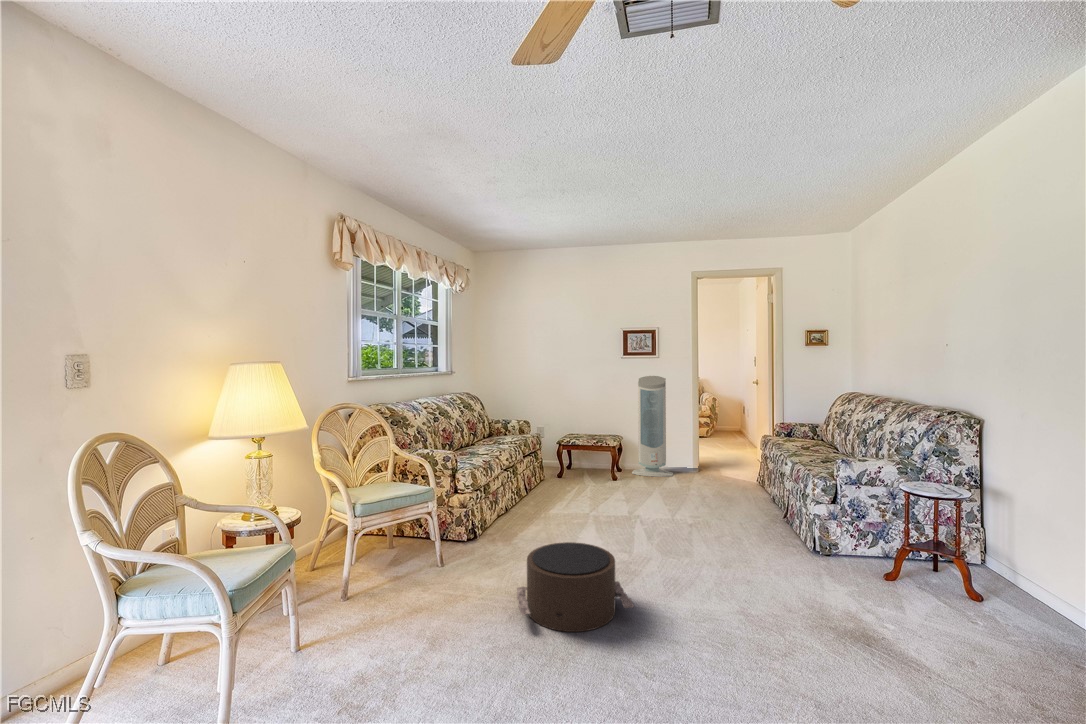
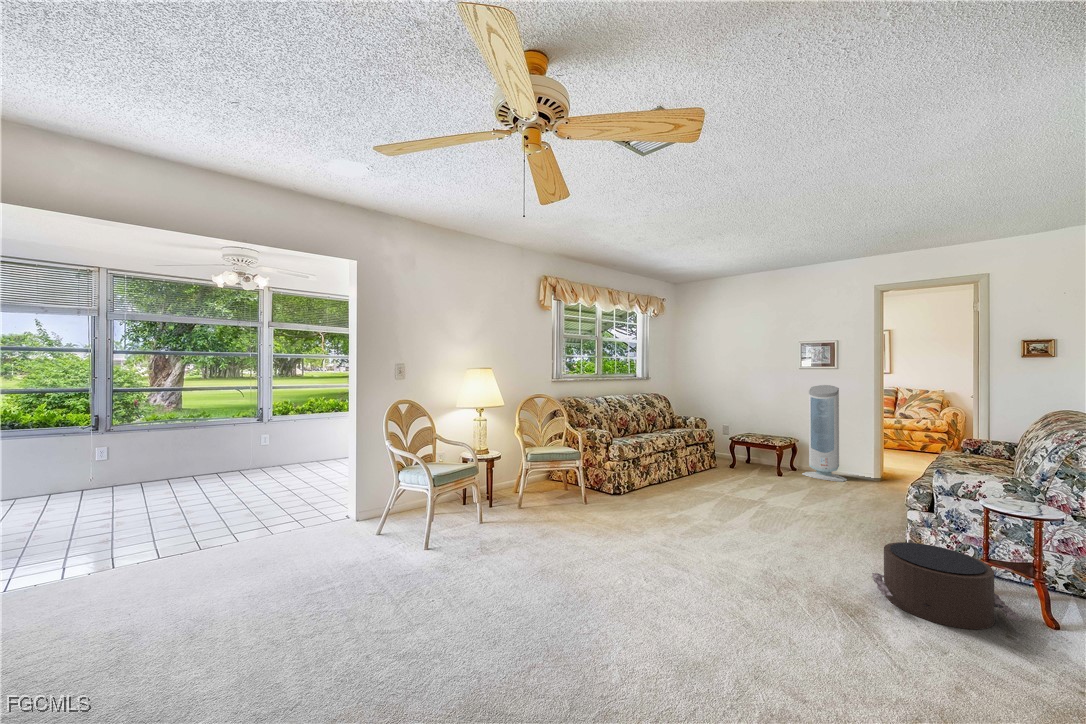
pouf: present [517,542,634,632] -> present [872,542,1023,629]

